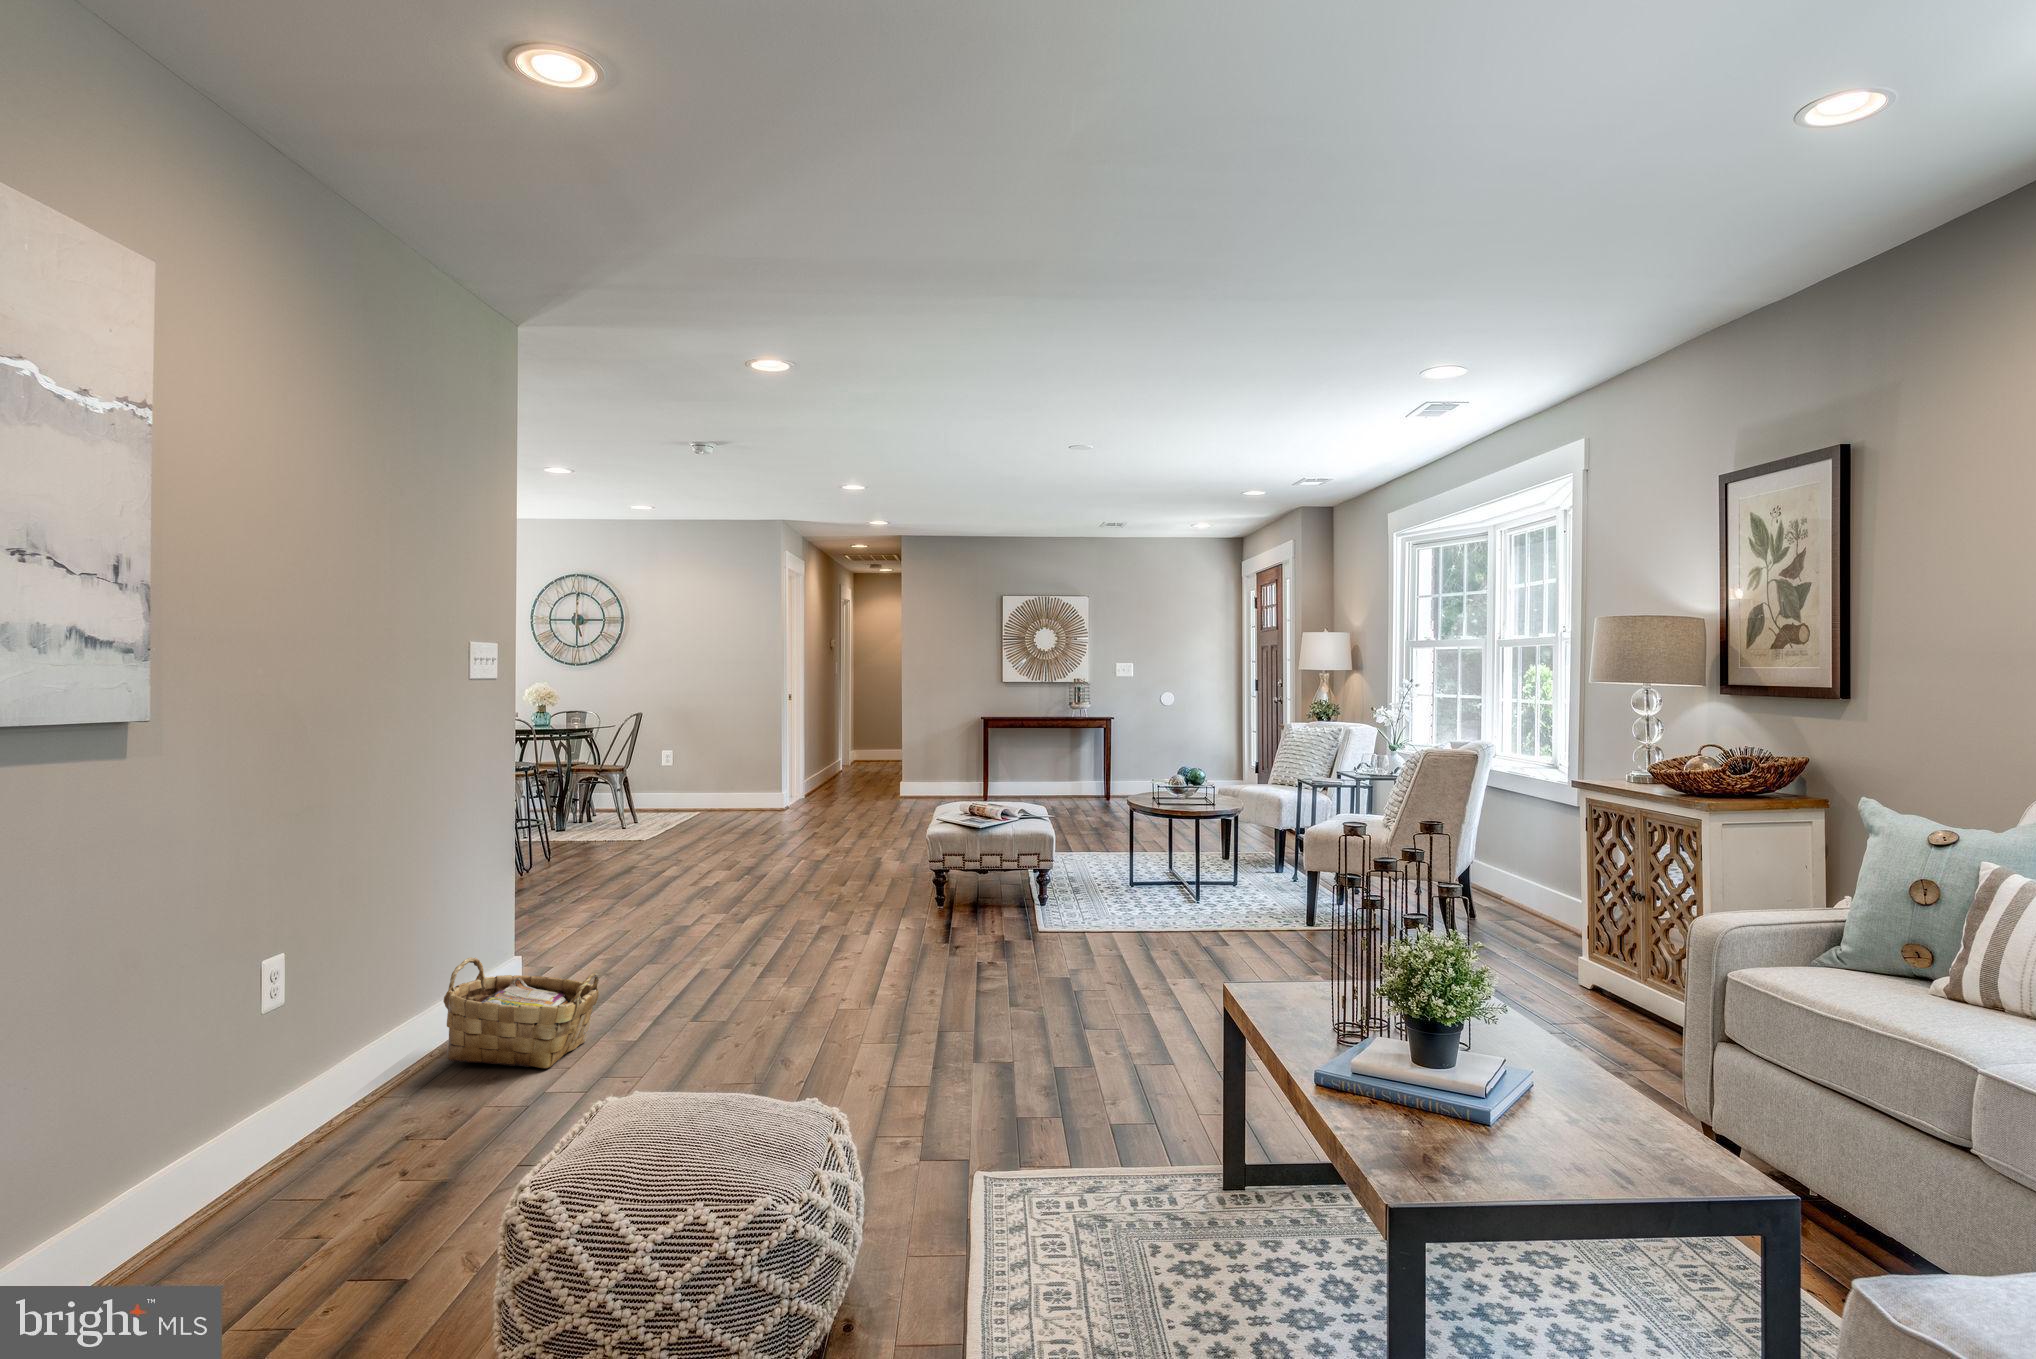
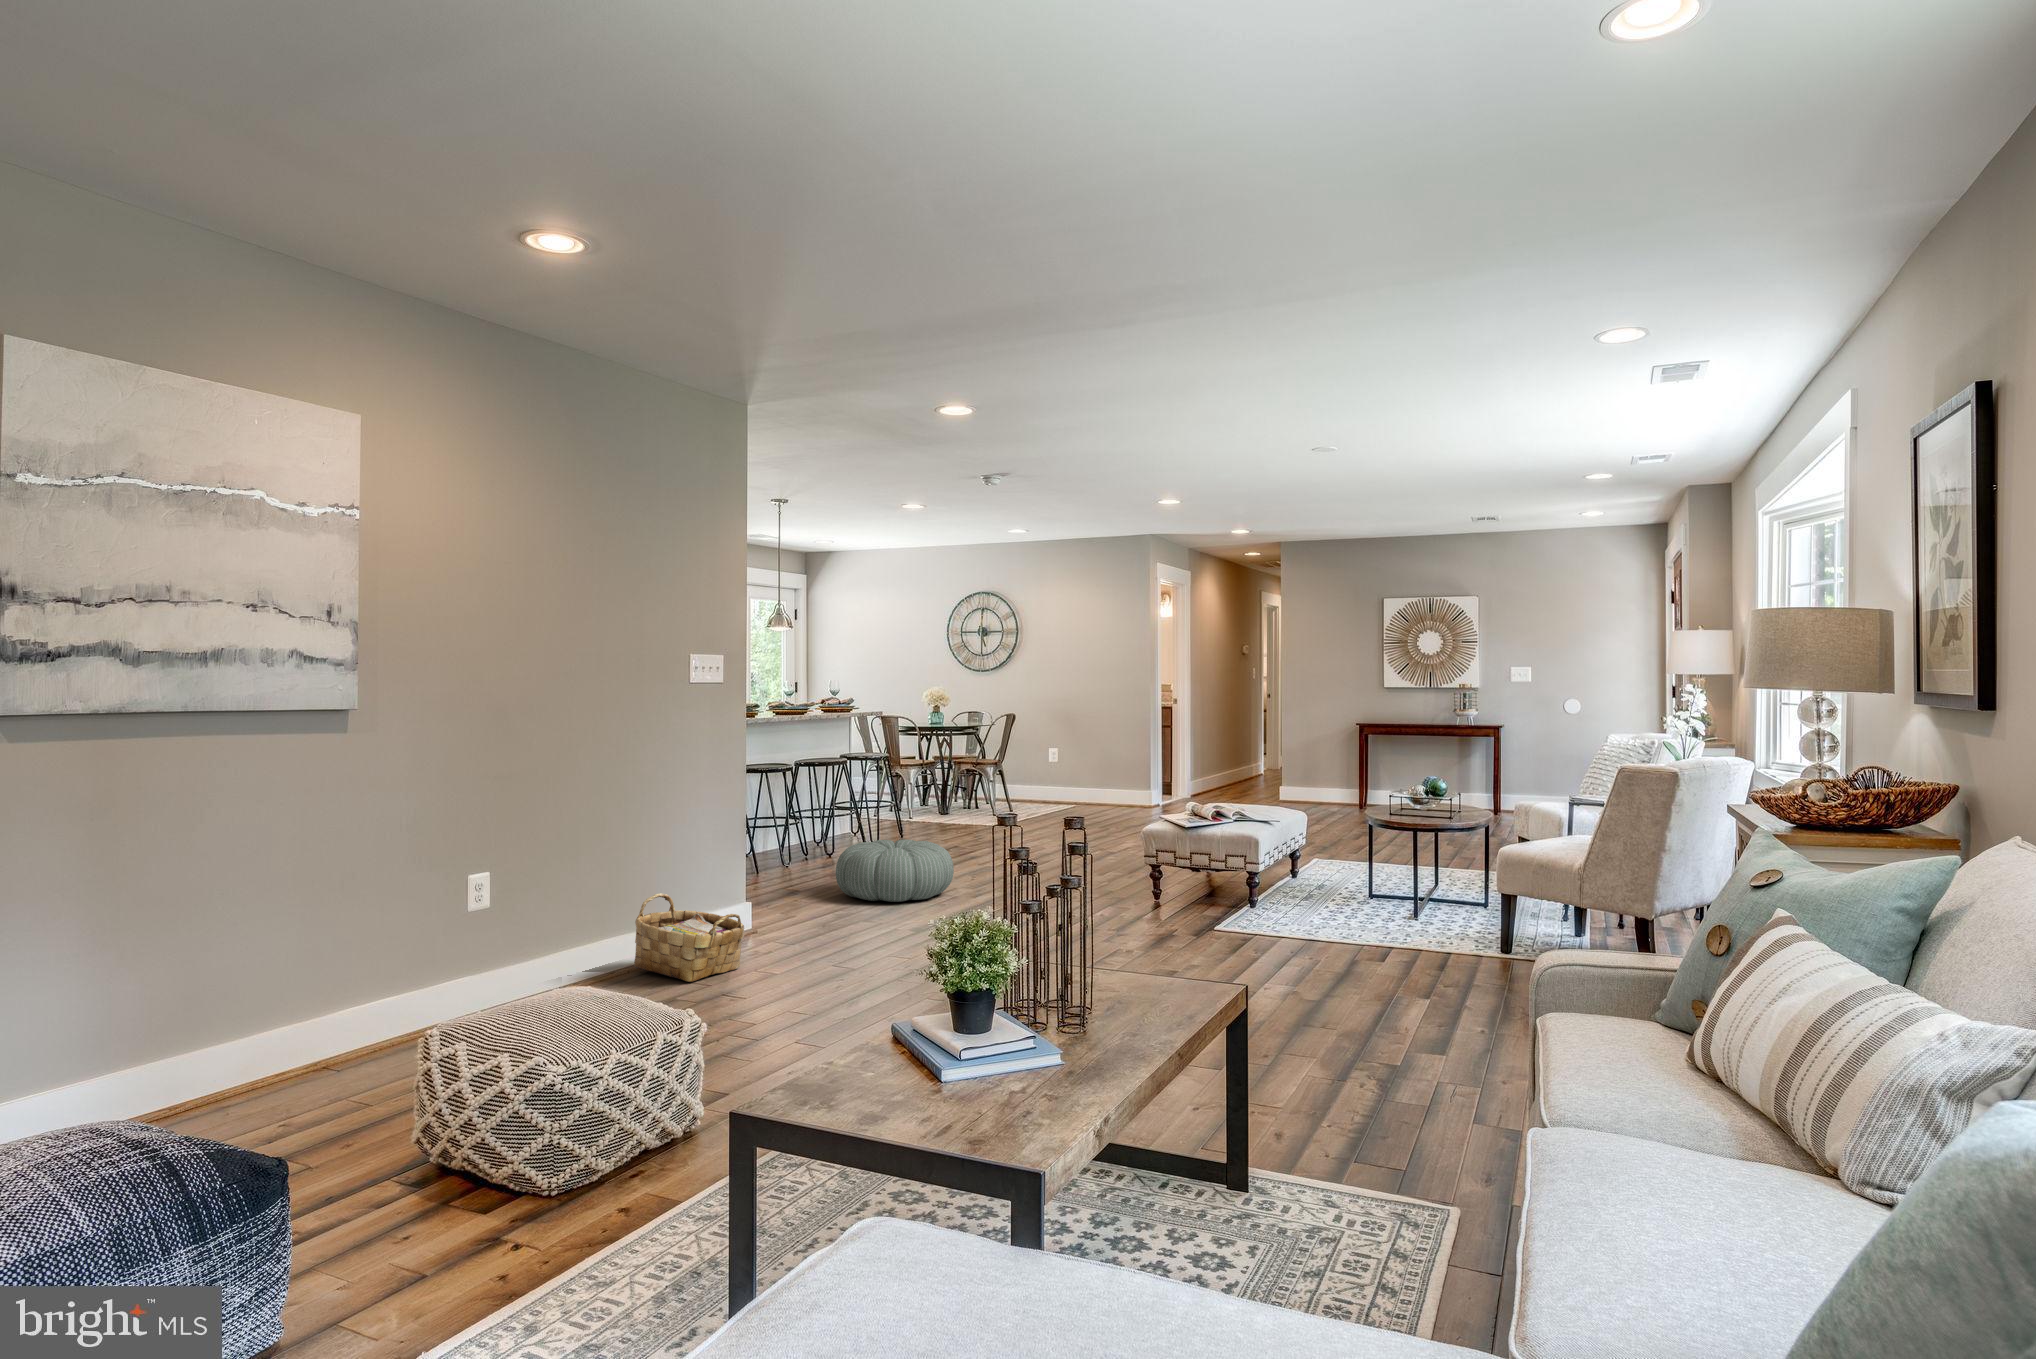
pouf: none [576,862,719,937] -> present [836,839,954,902]

